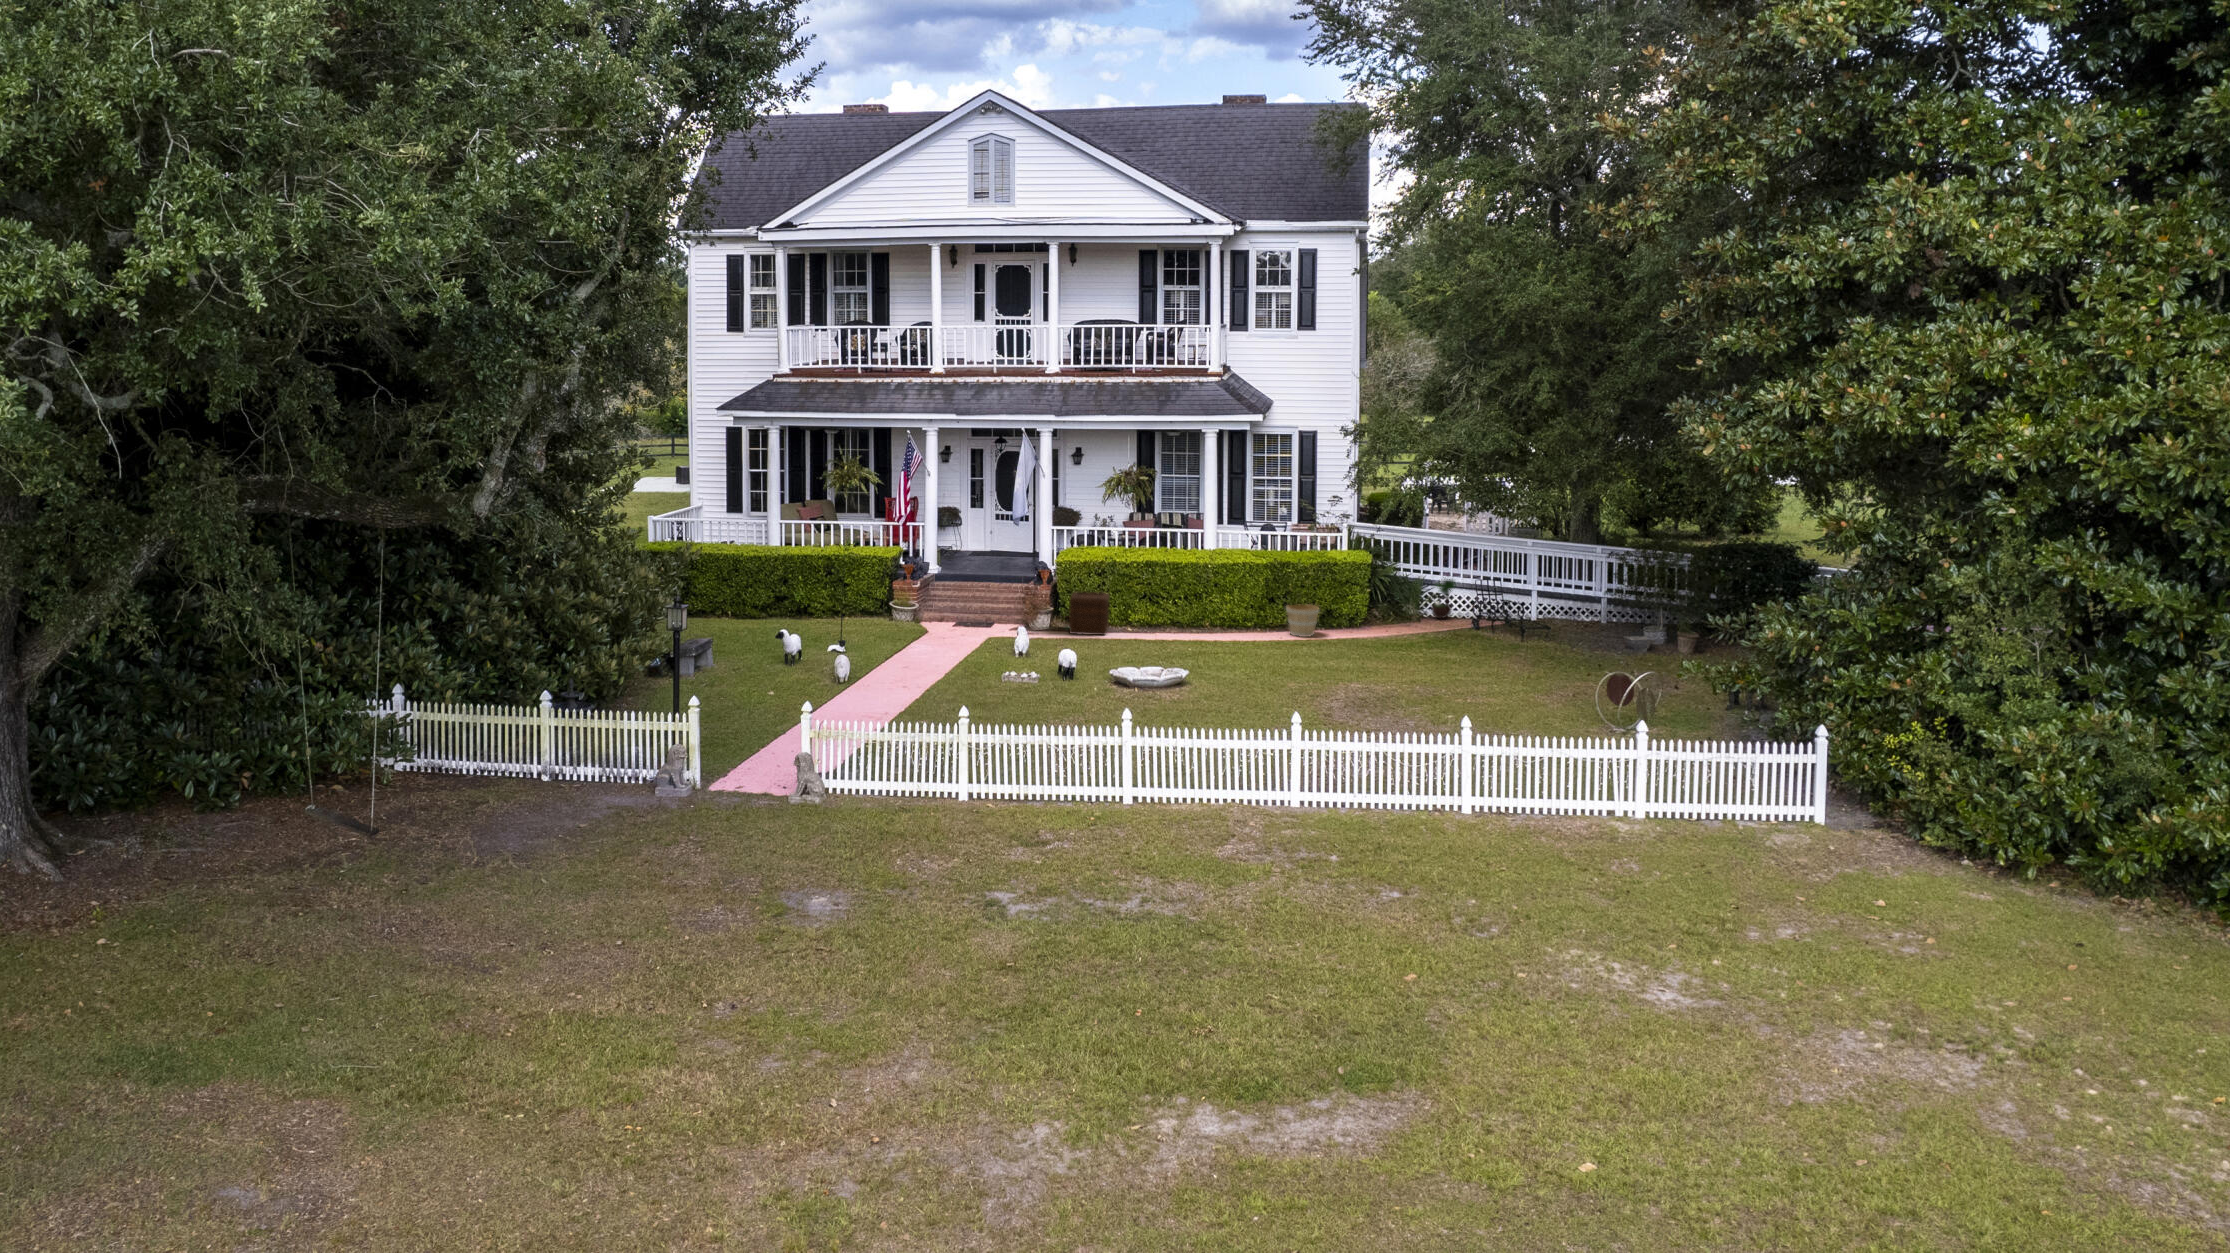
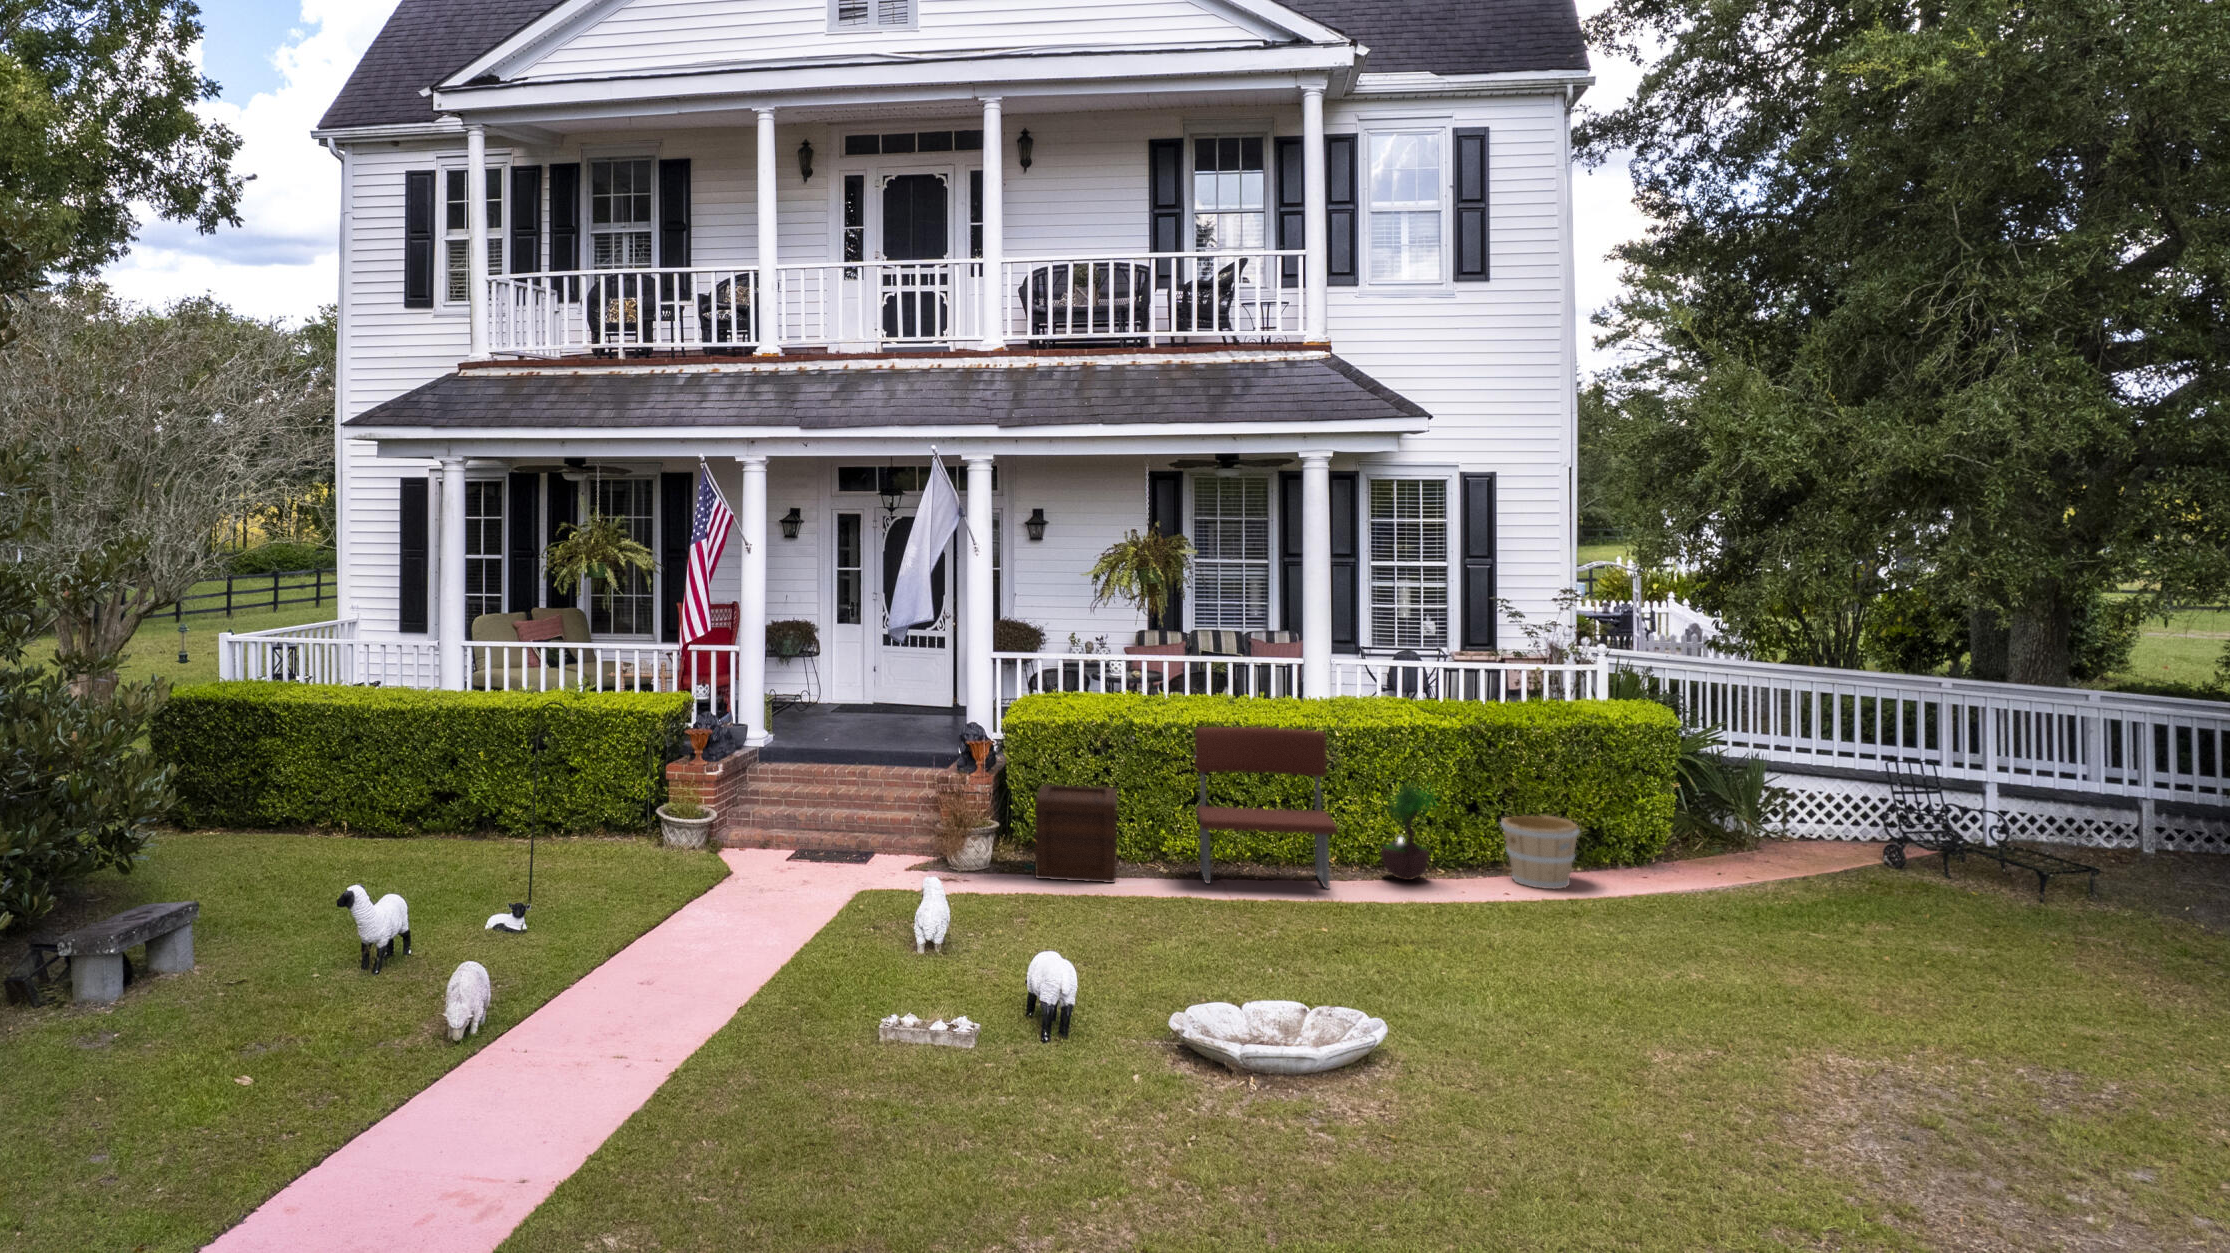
bench: none [1145,564,1206,637] -> present [1195,727,1338,889]
potted tree: present [1431,579,1455,619] -> present [1381,782,1438,880]

